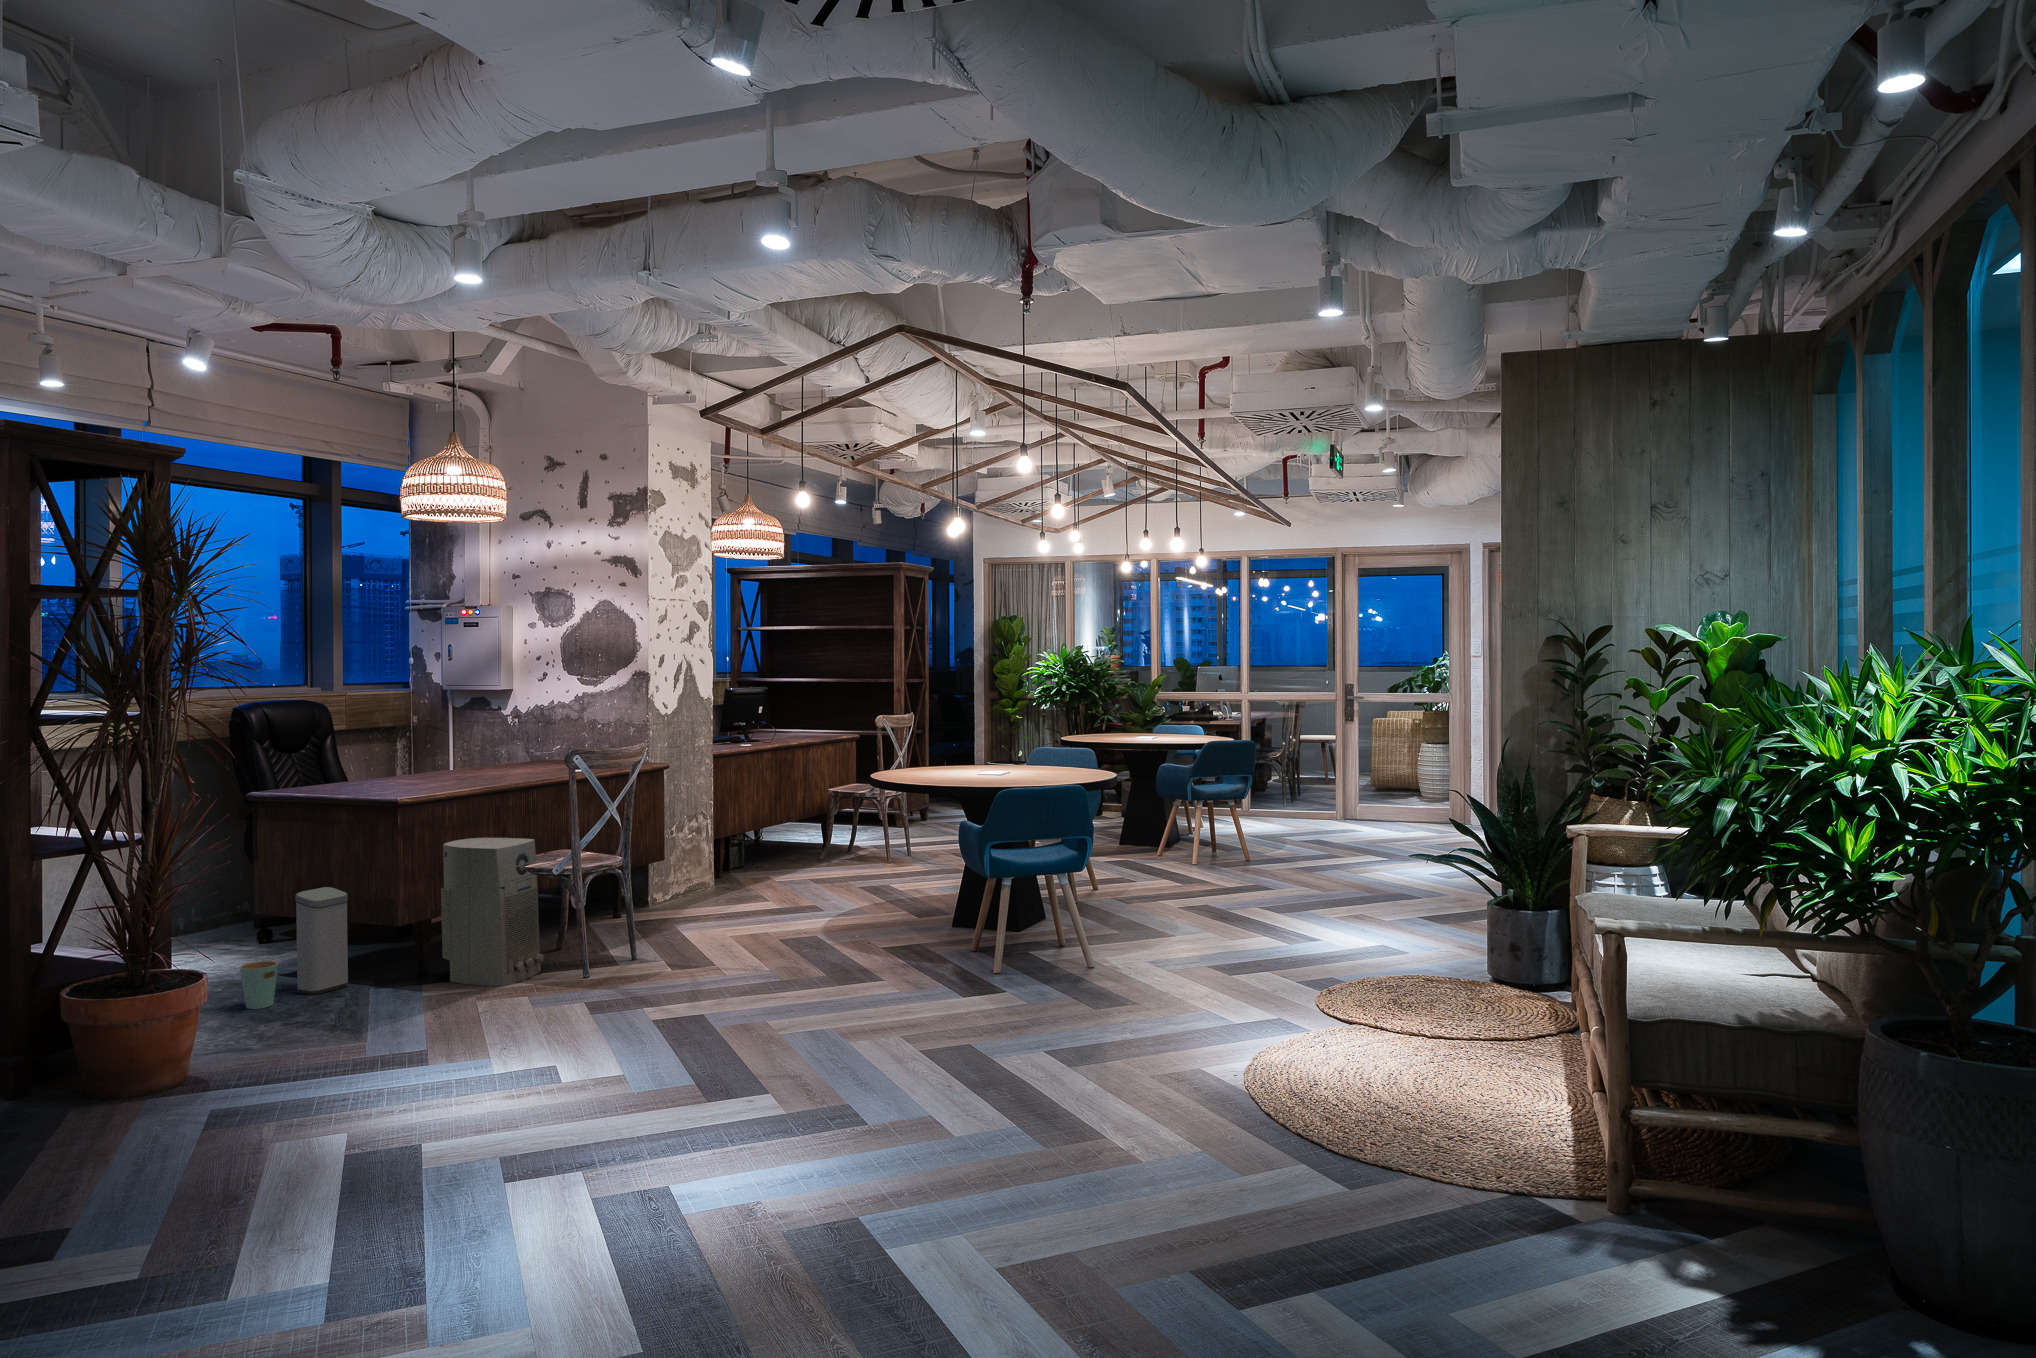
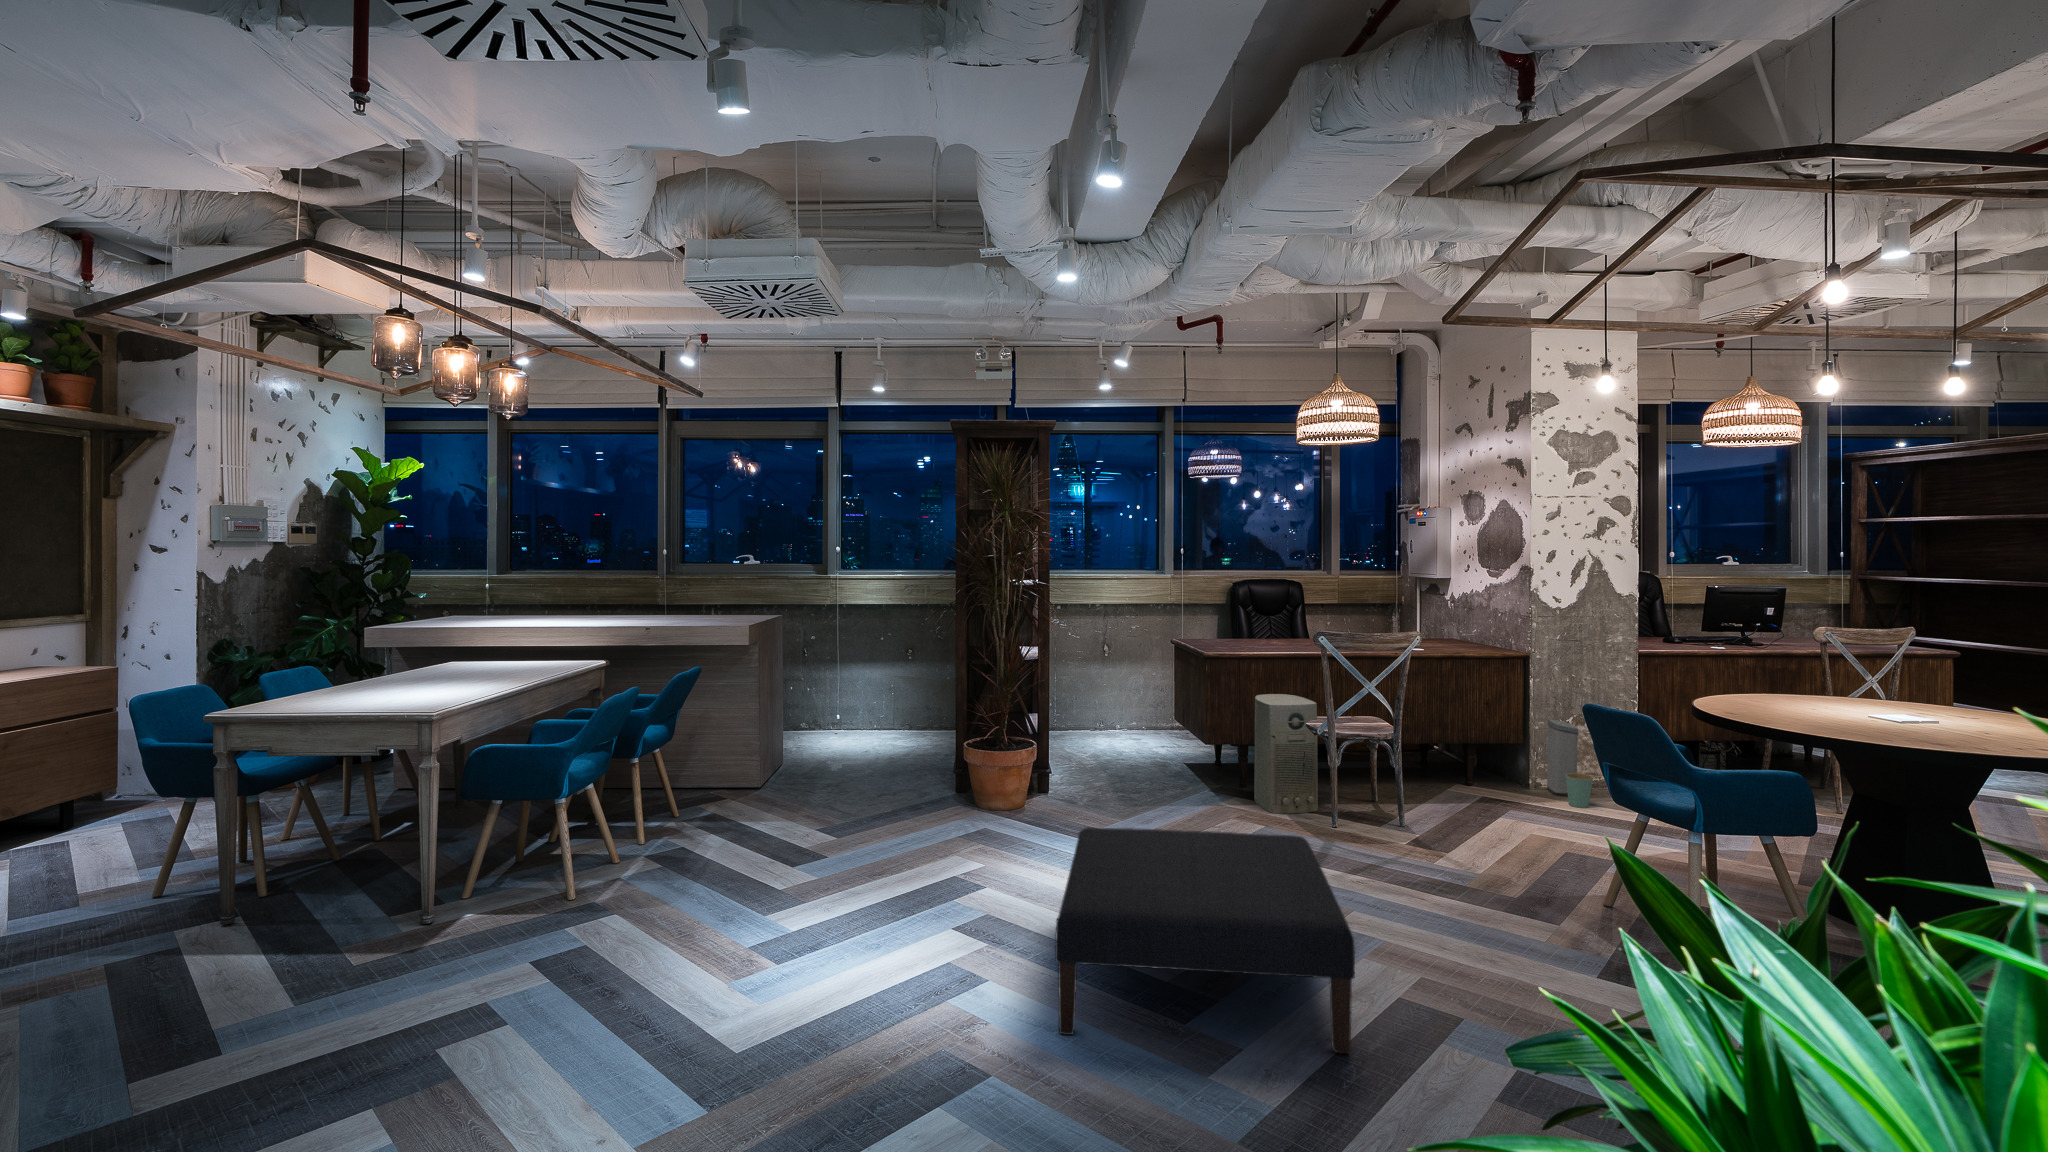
trash can: present [240,887,348,1009] -> present [1547,719,1593,808]
ottoman: none [613,940,1004,1172] -> present [1055,827,1355,1054]

